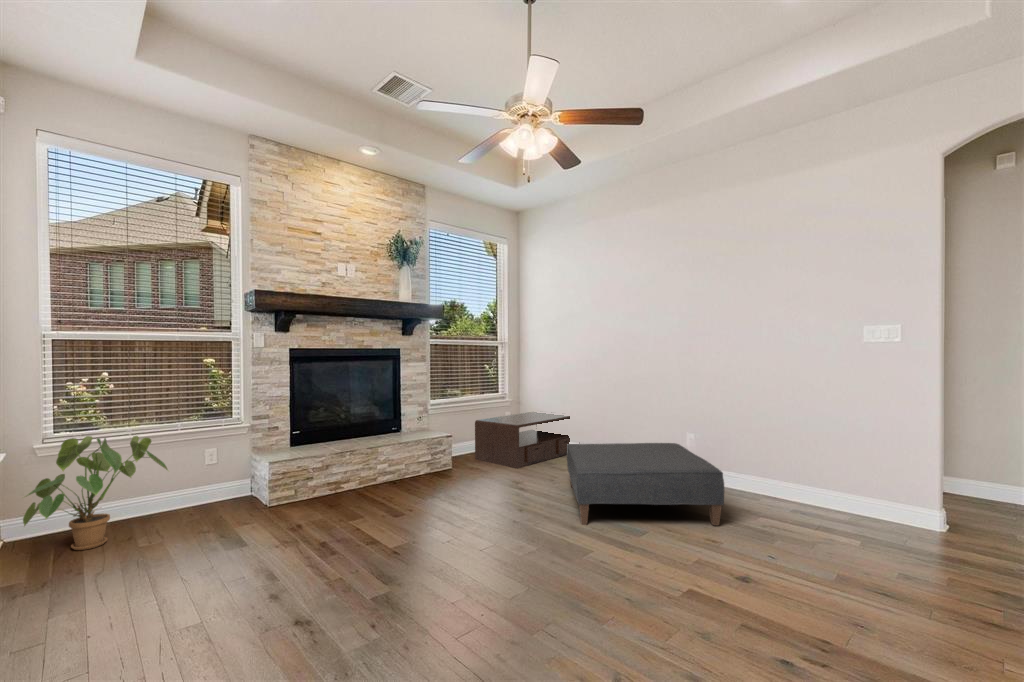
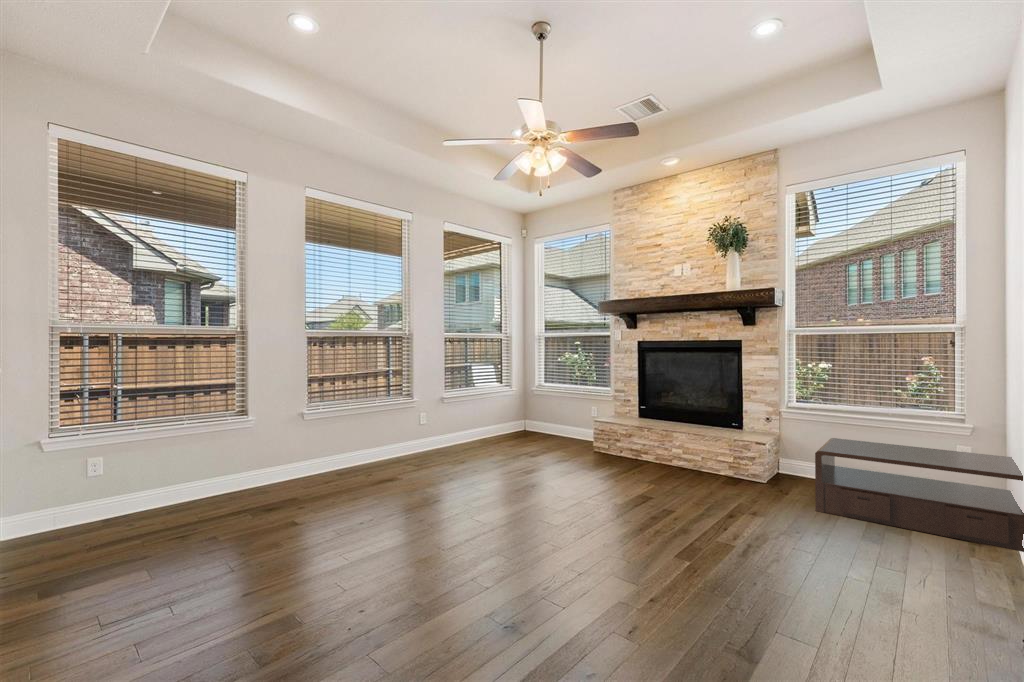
house plant: present [23,436,168,550] -> none [505,386,563,439]
ottoman: present [567,443,724,525] -> none [602,478,884,629]

